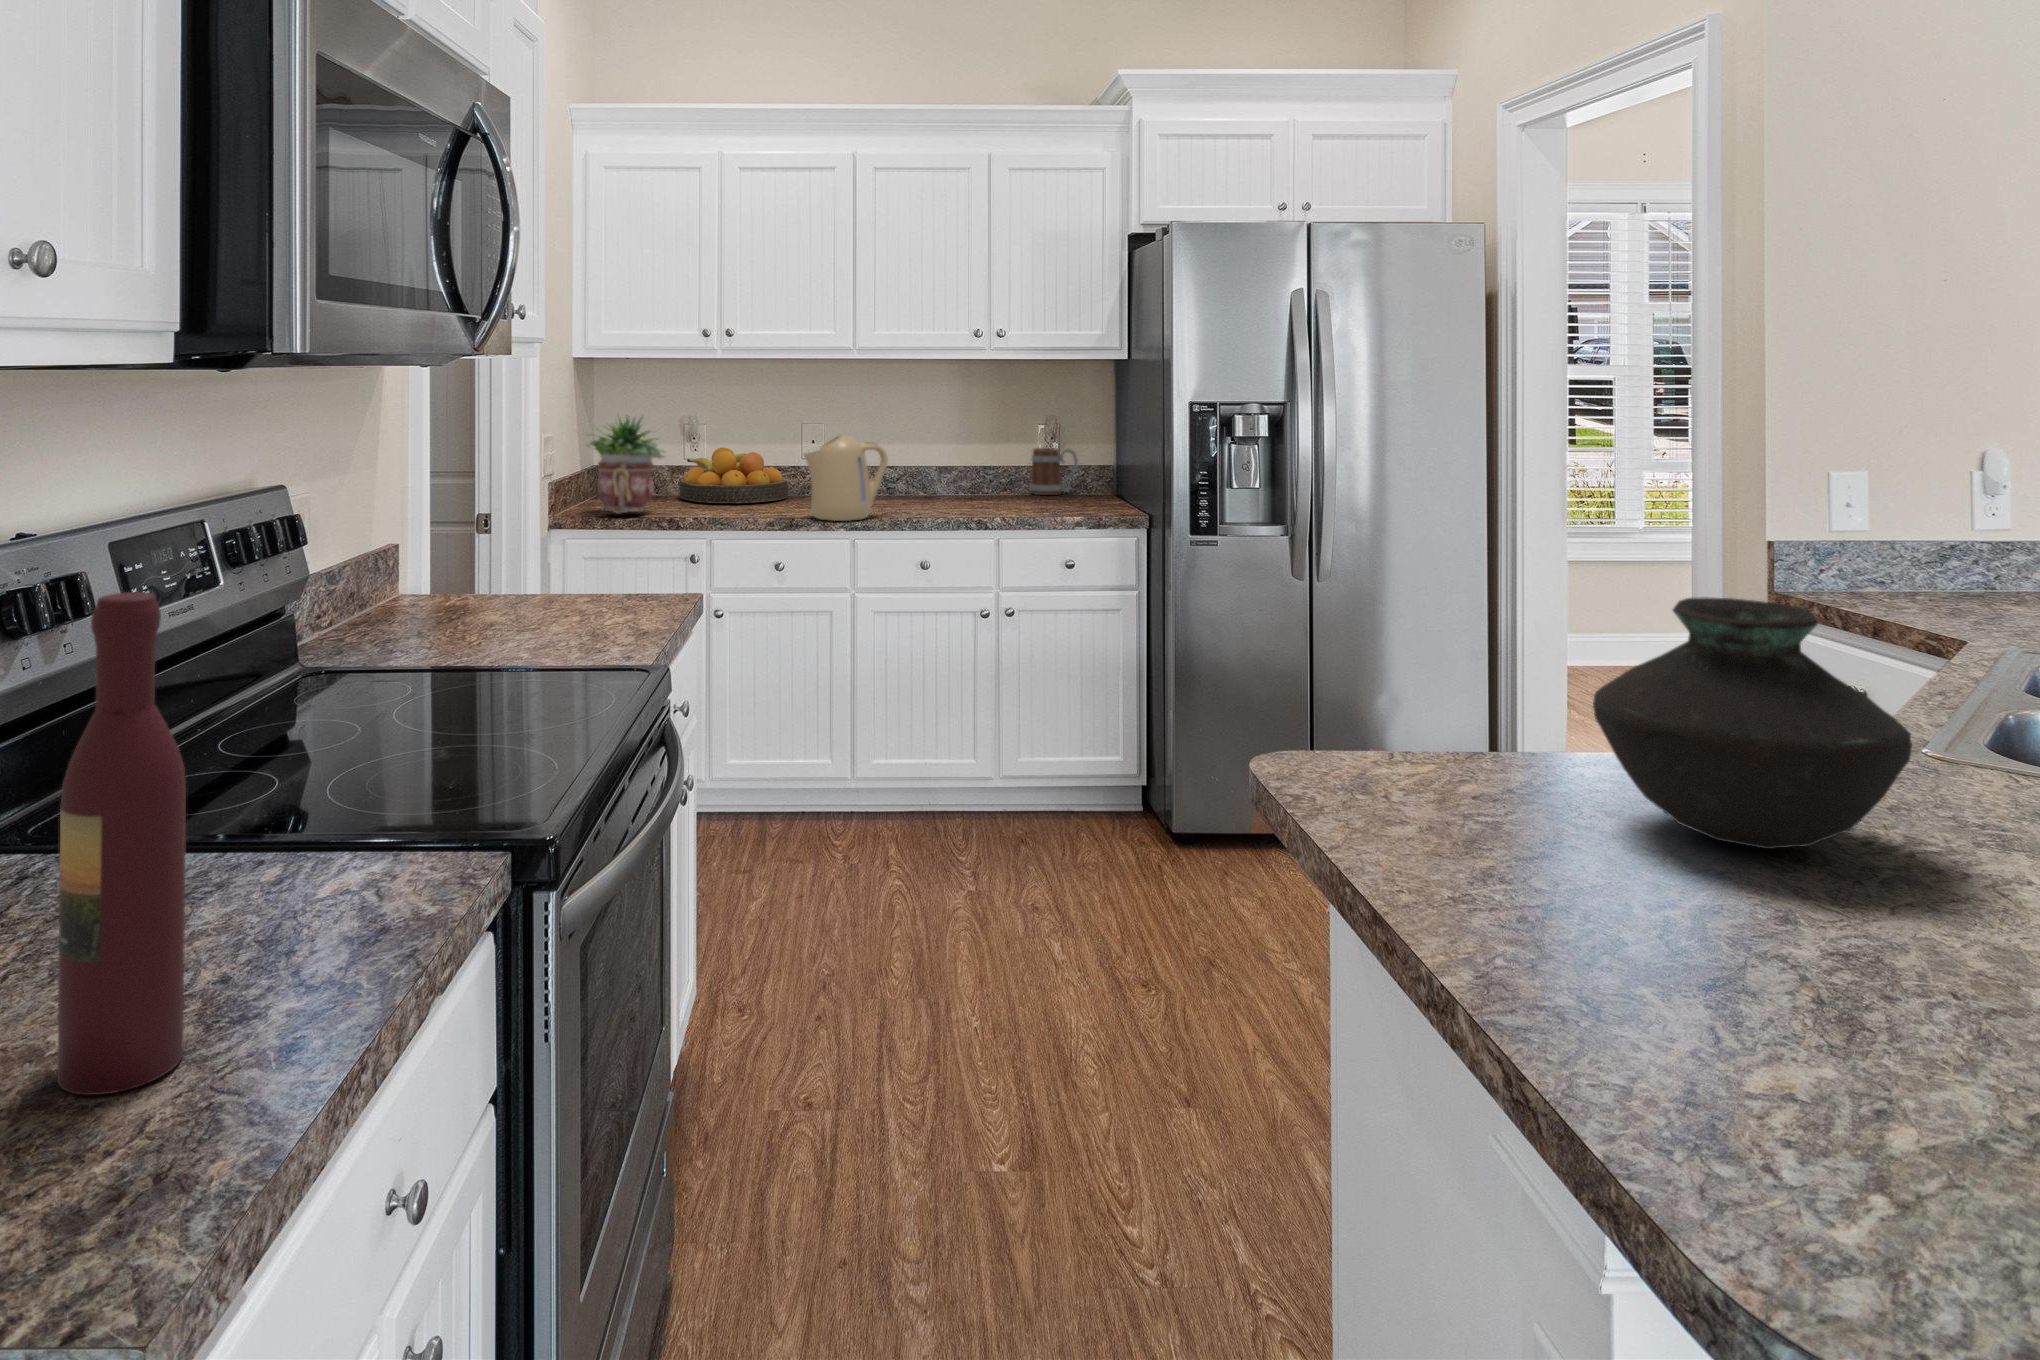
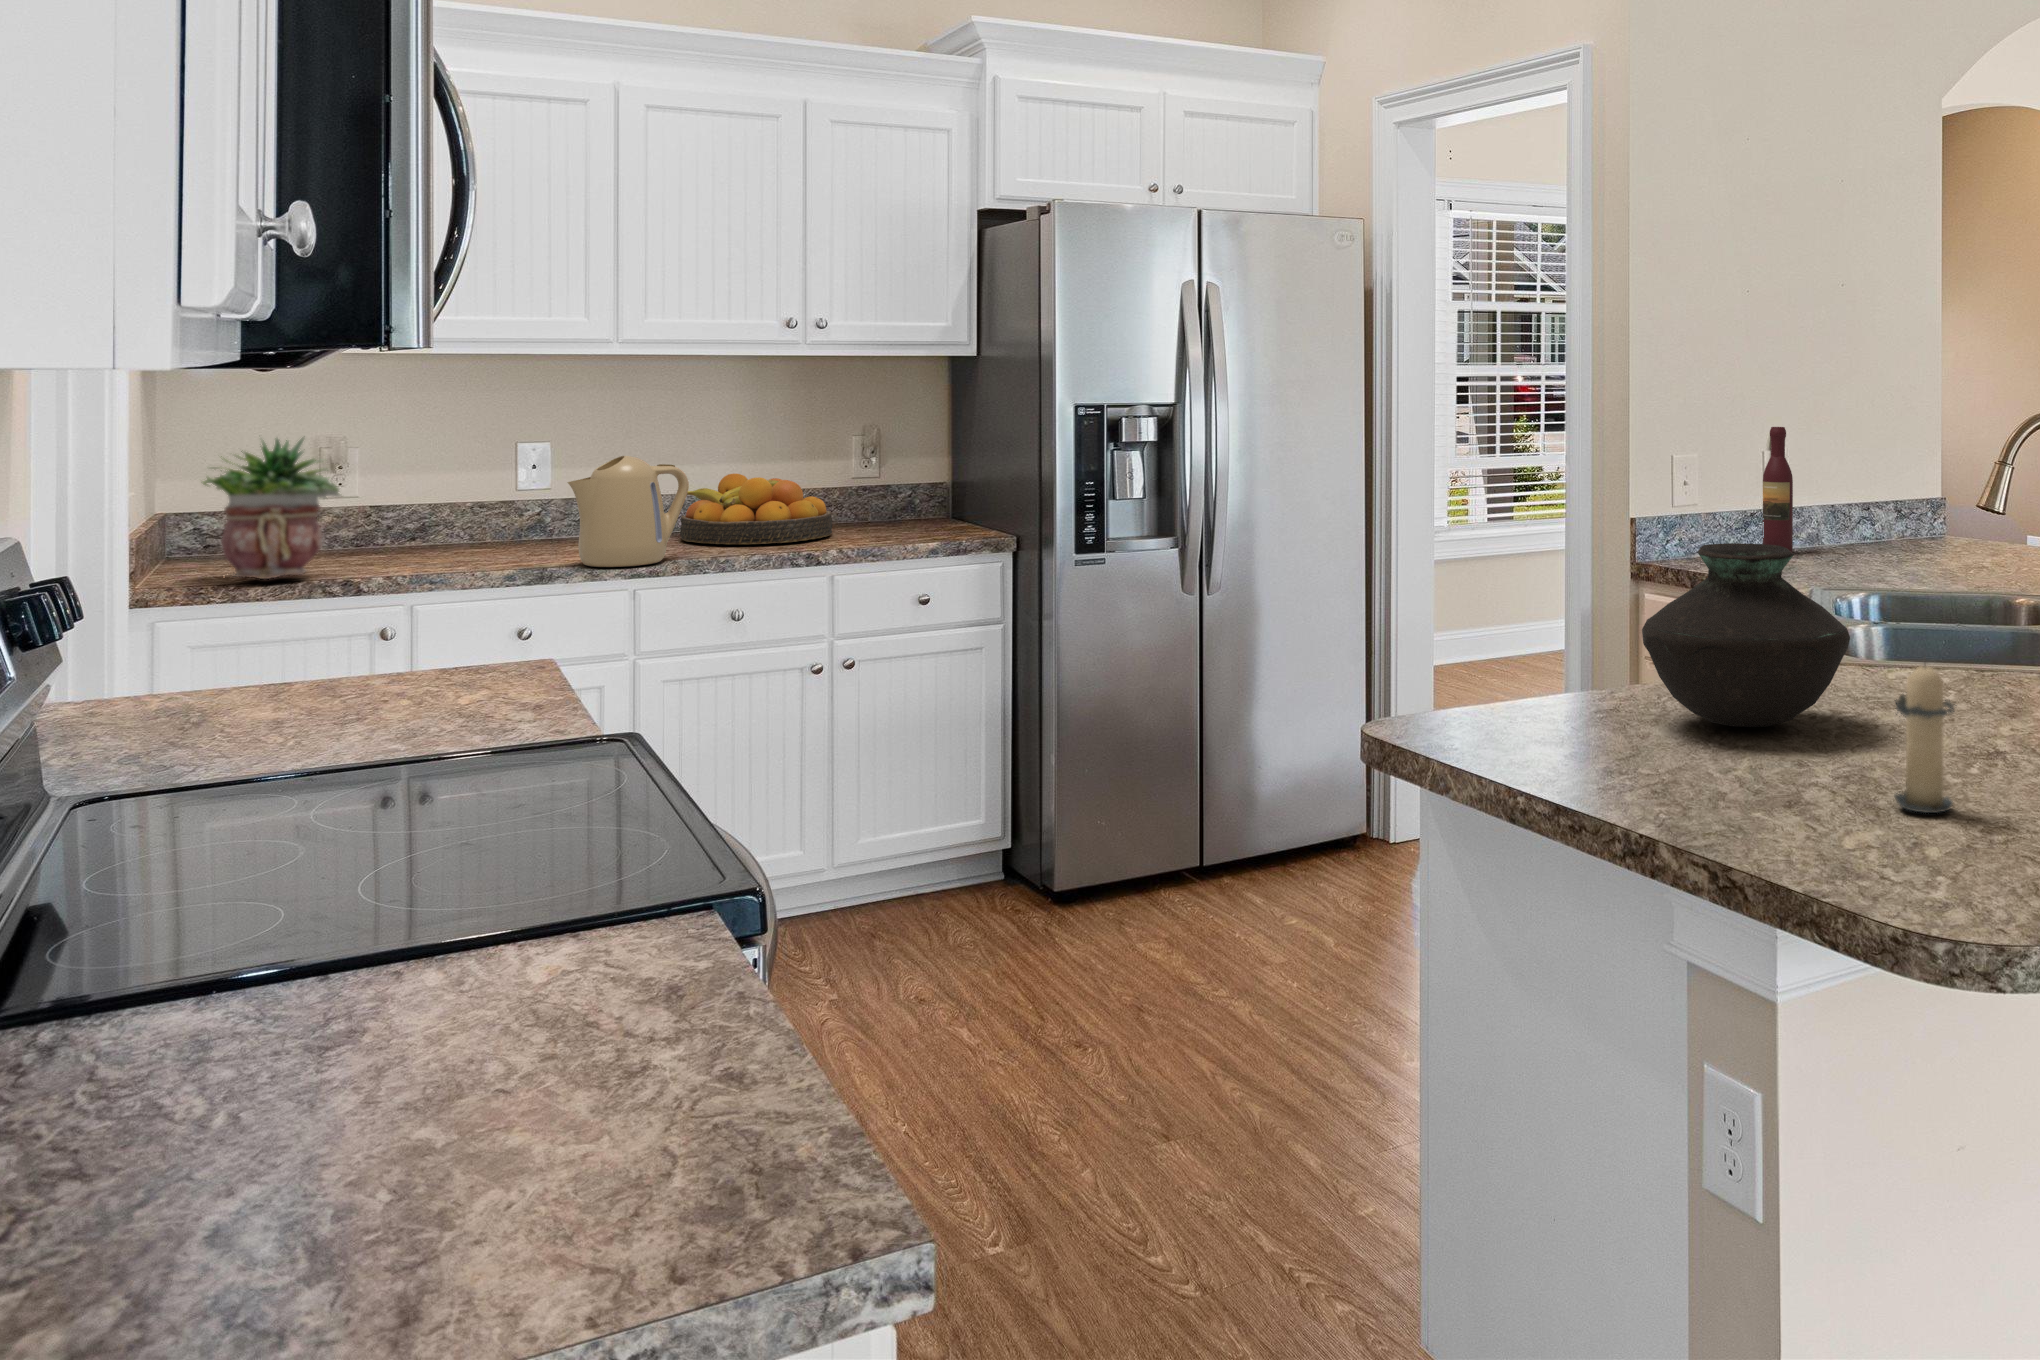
fruit bowl: present [679,447,788,503] -> present [680,474,832,544]
mug: present [1029,448,1078,495] -> none [847,464,909,522]
wine bottle: present [57,592,186,1095] -> present [1763,427,1793,553]
candle: none [1870,814,2014,1068] -> present [1895,665,1957,813]

